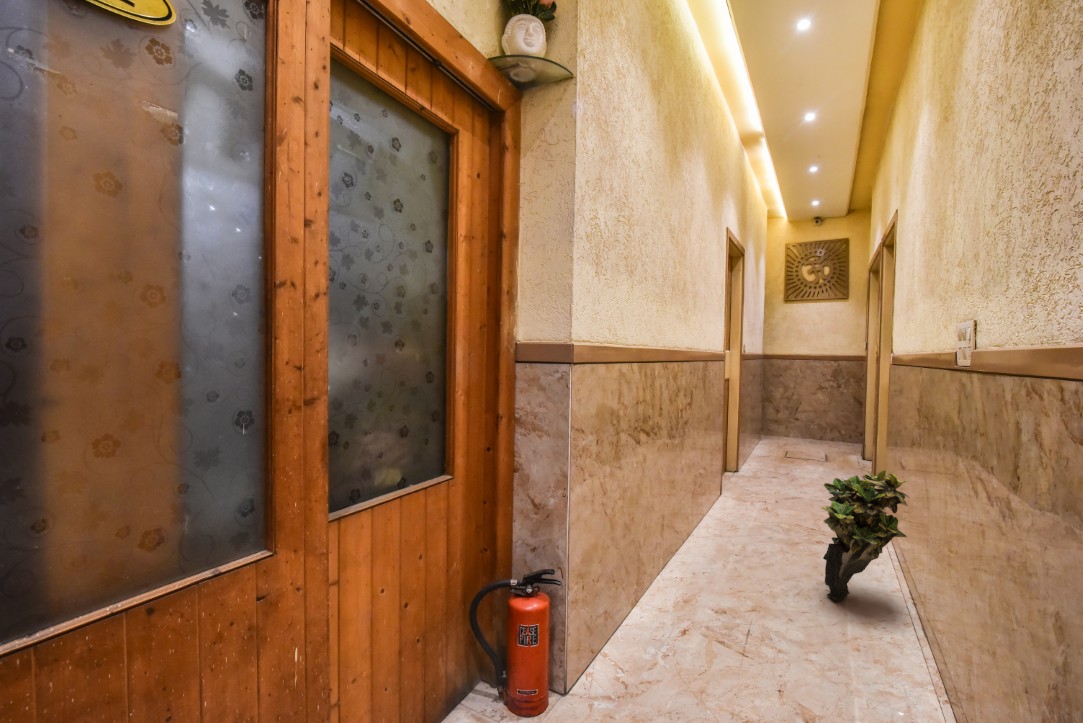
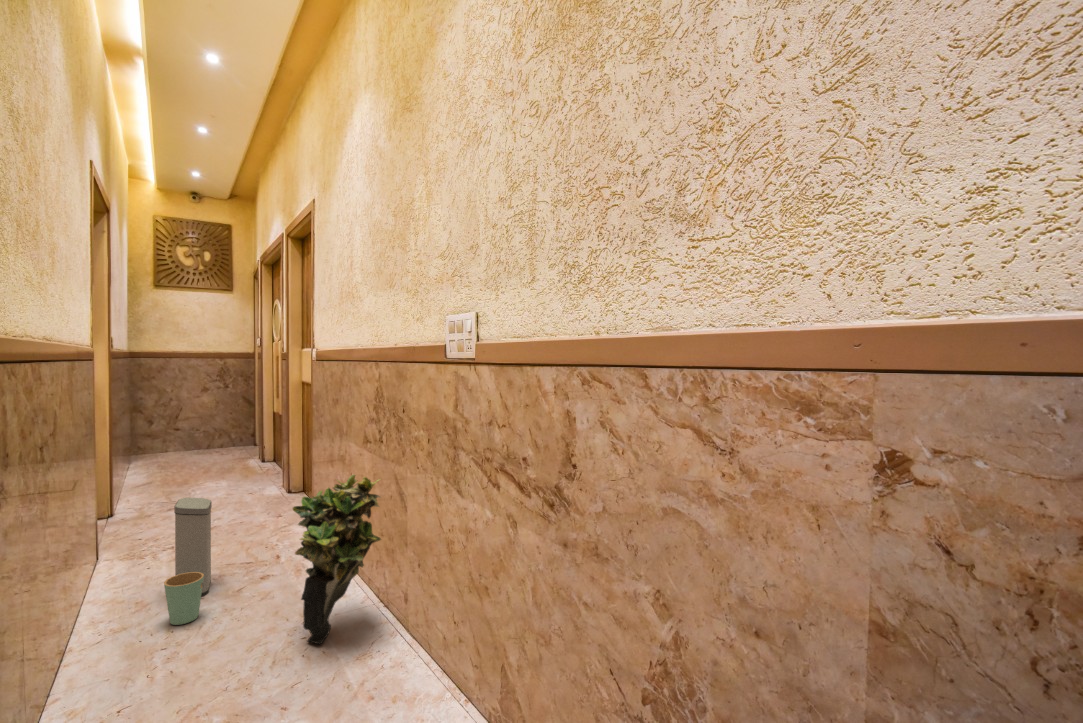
trash can: none [742,462,782,548] -> present [164,498,212,625]

